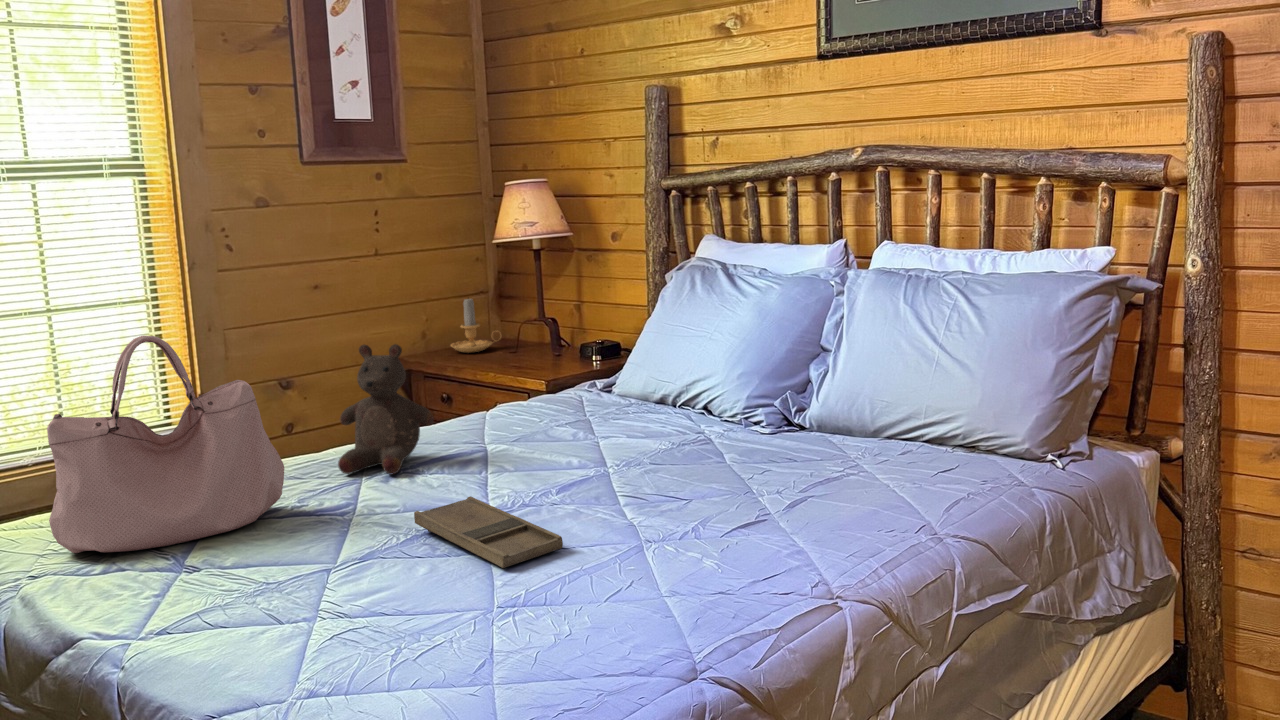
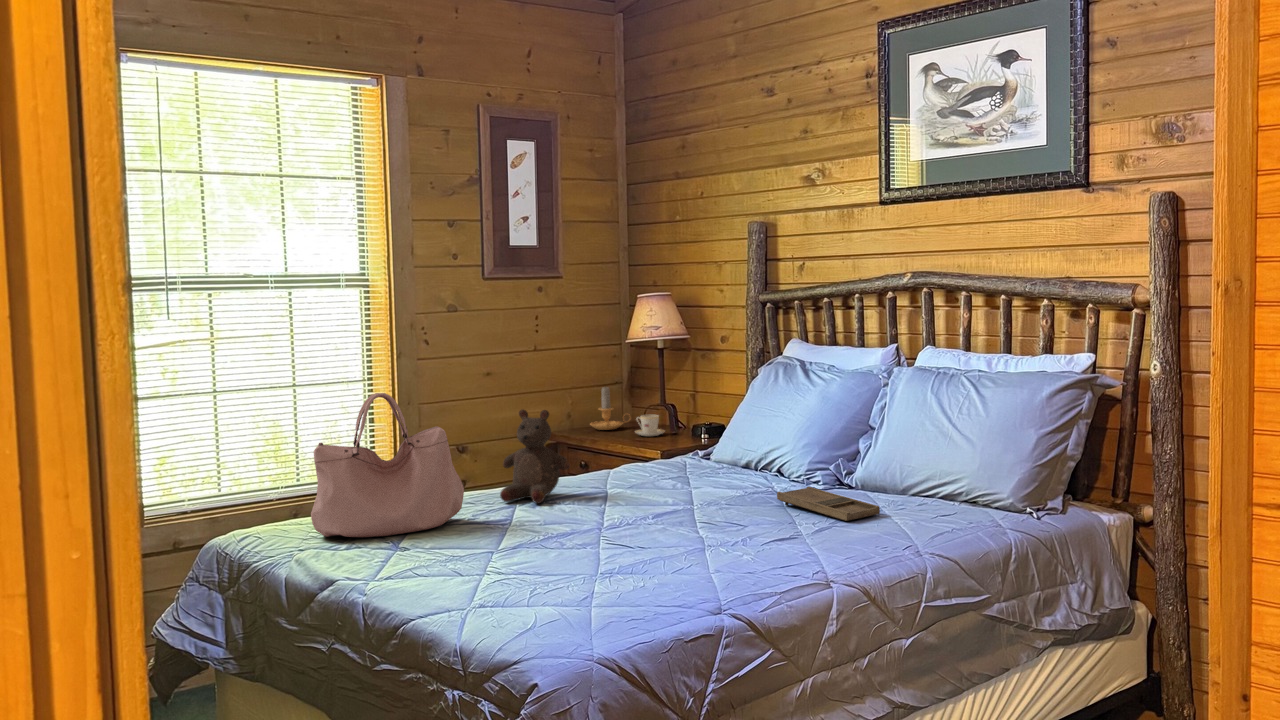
teacup: none [508,332,547,360] -> present [635,415,665,436]
tray: present [414,496,563,568] -> present [777,487,880,521]

